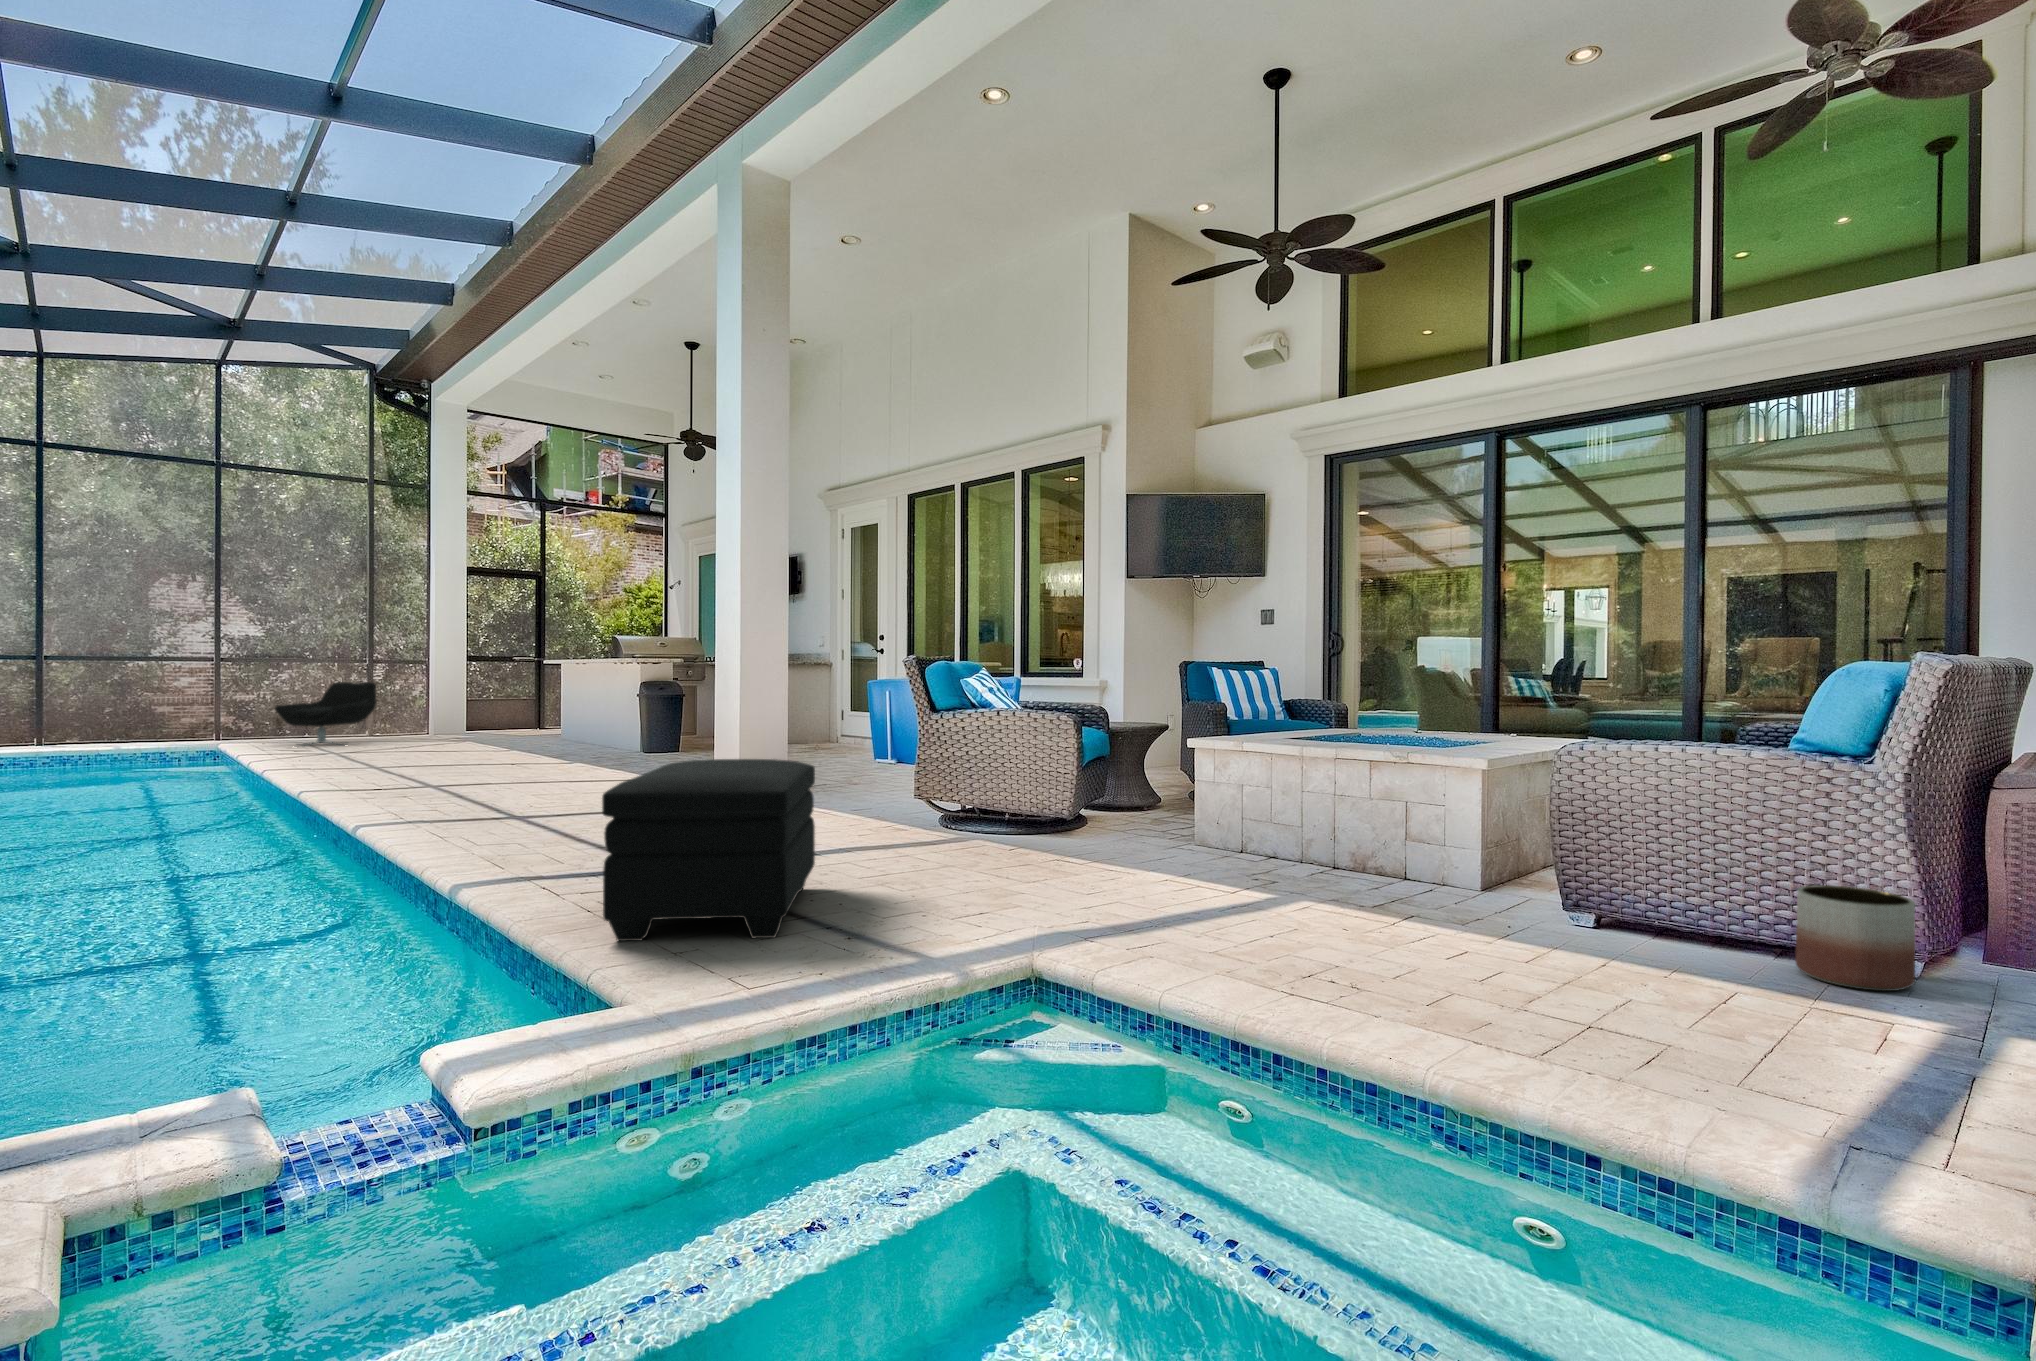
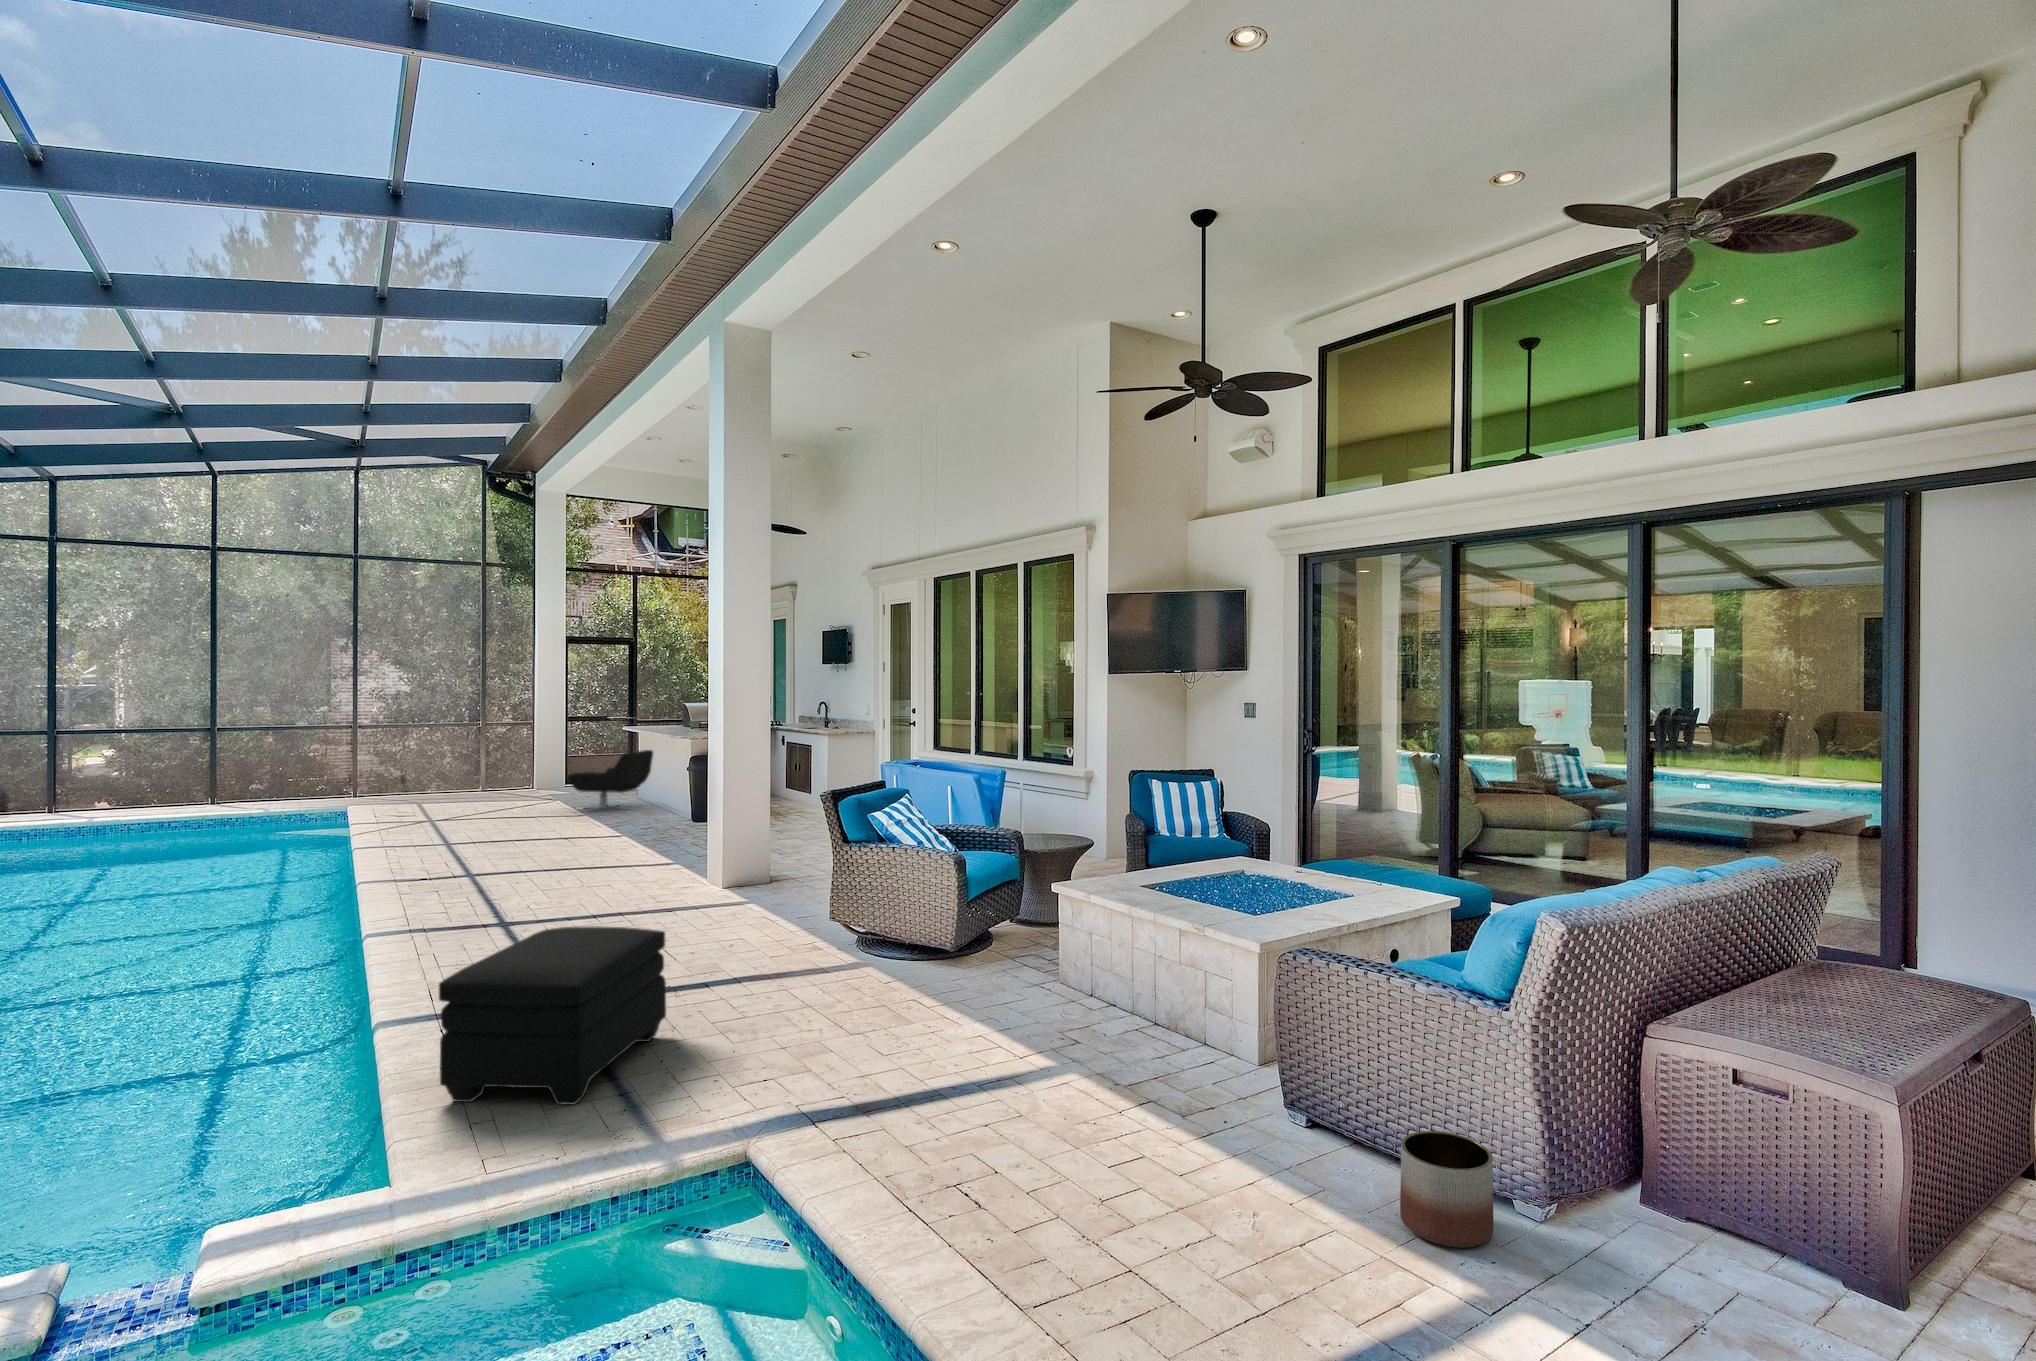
lounge chair: present [275,682,377,746] -> present [568,750,653,811]

